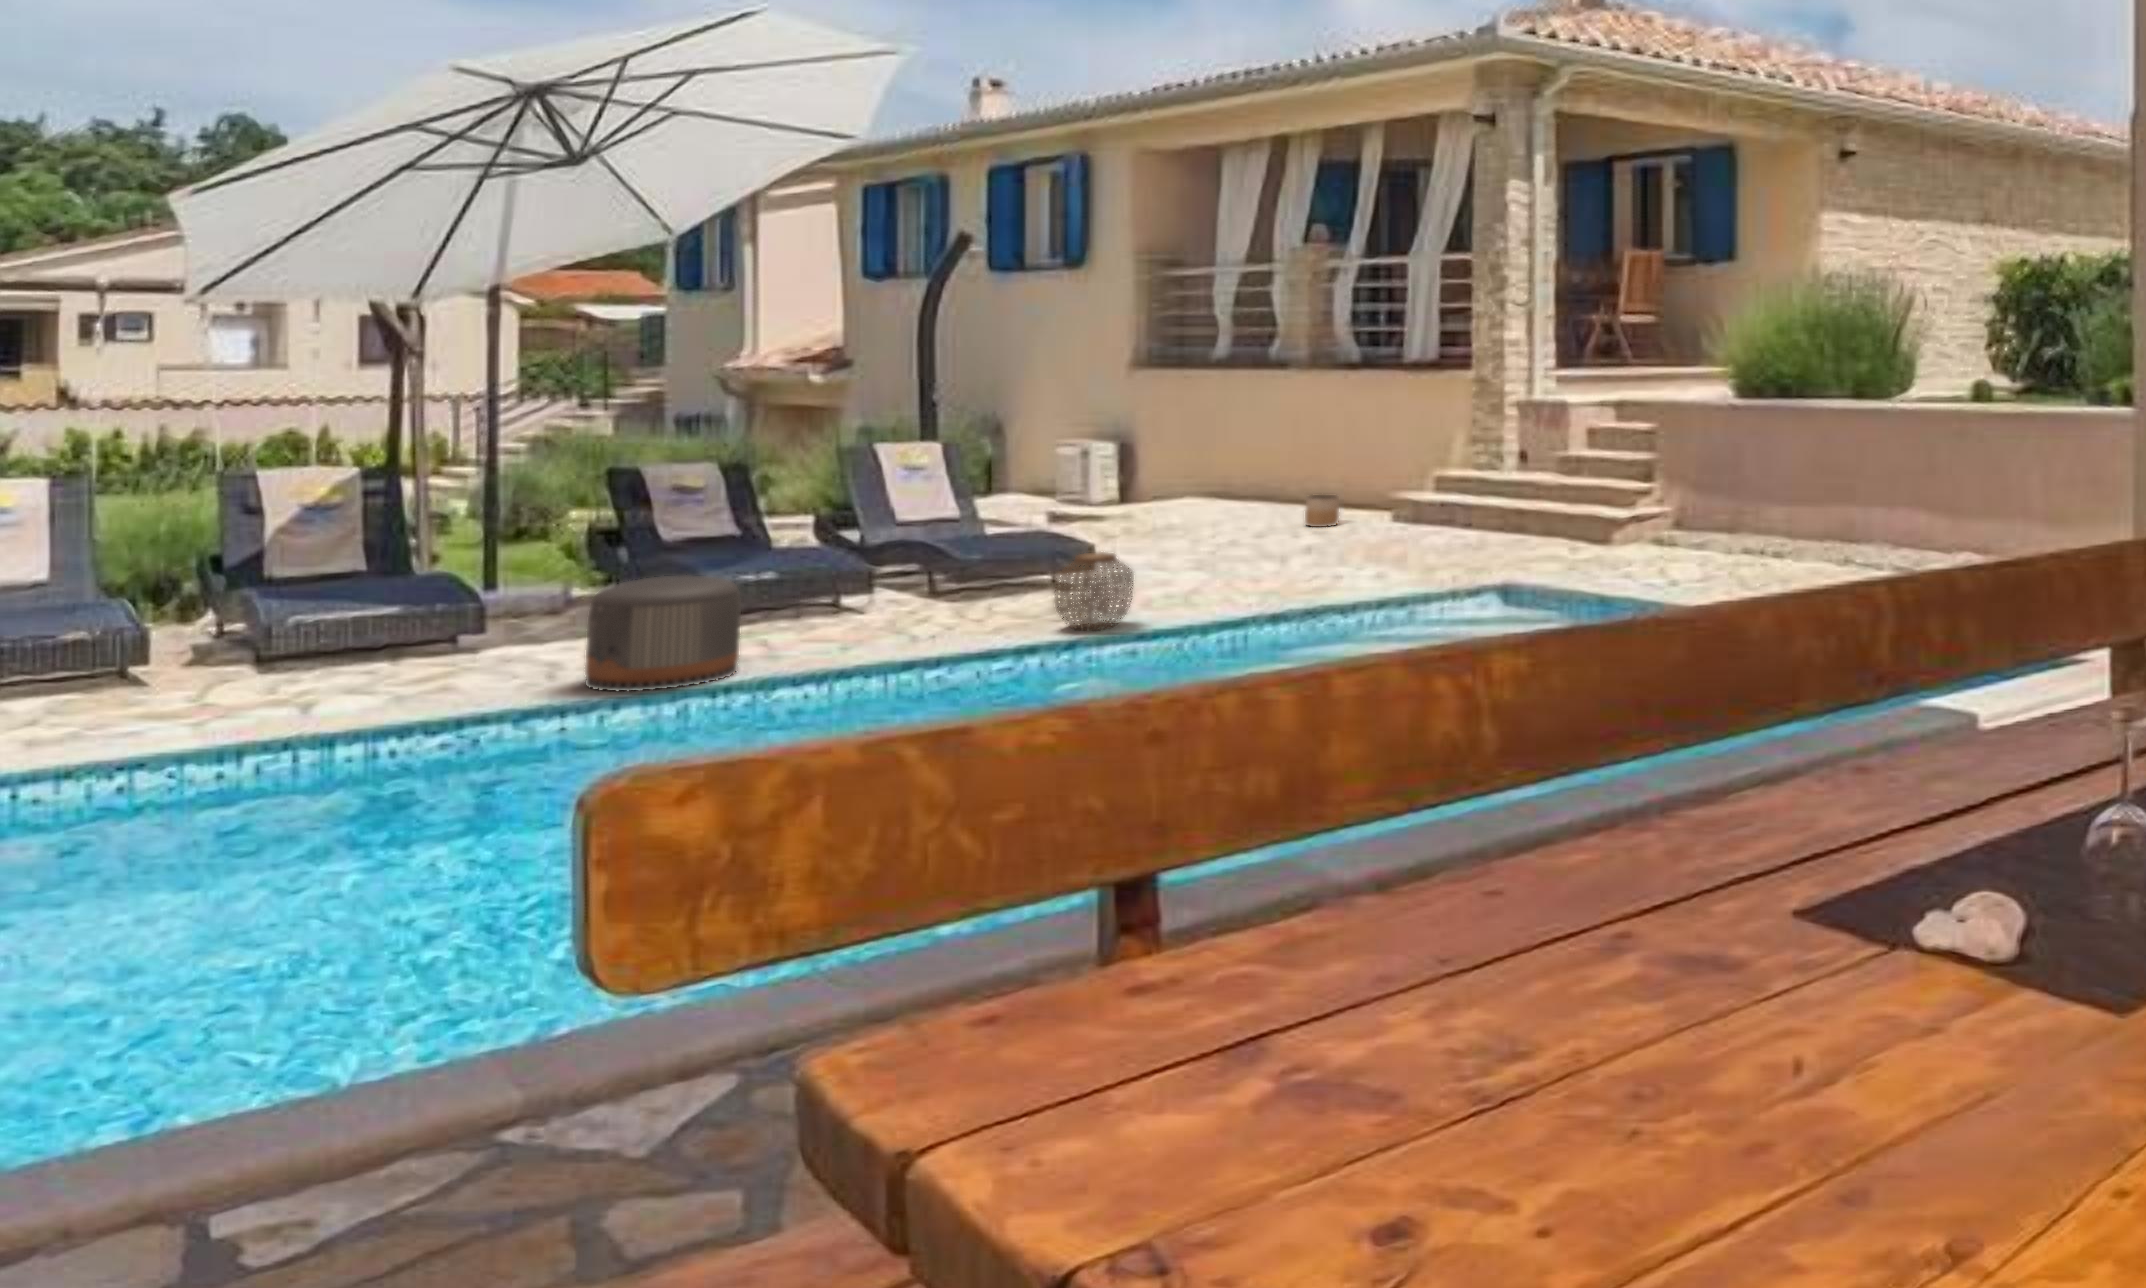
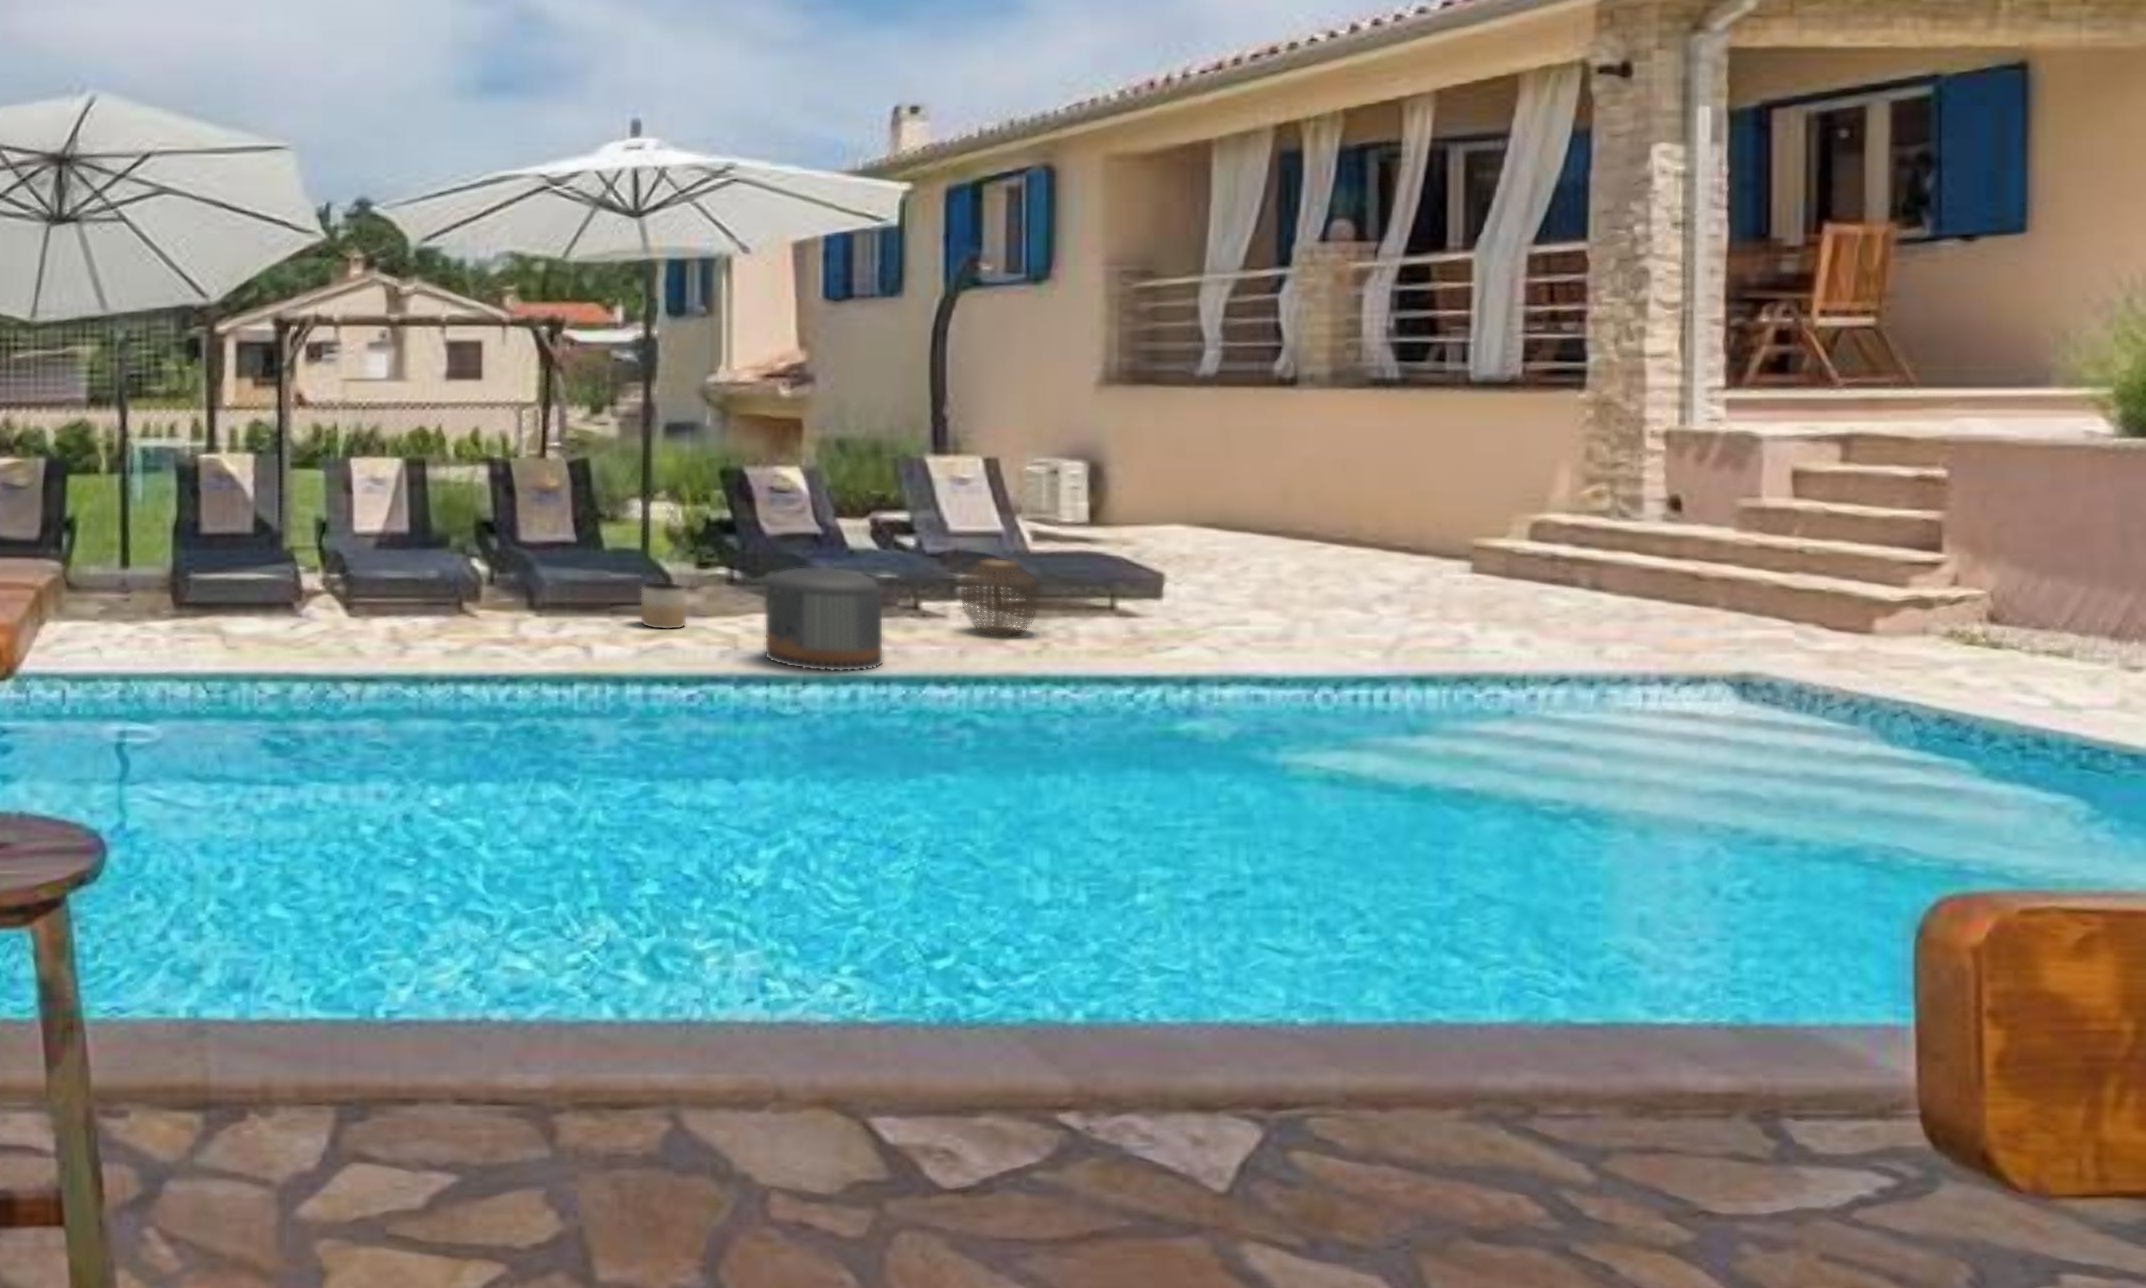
planter: present [1305,495,1339,527] -> present [641,583,686,629]
woven basket: present [1055,552,1134,631] -> present [961,559,1037,636]

